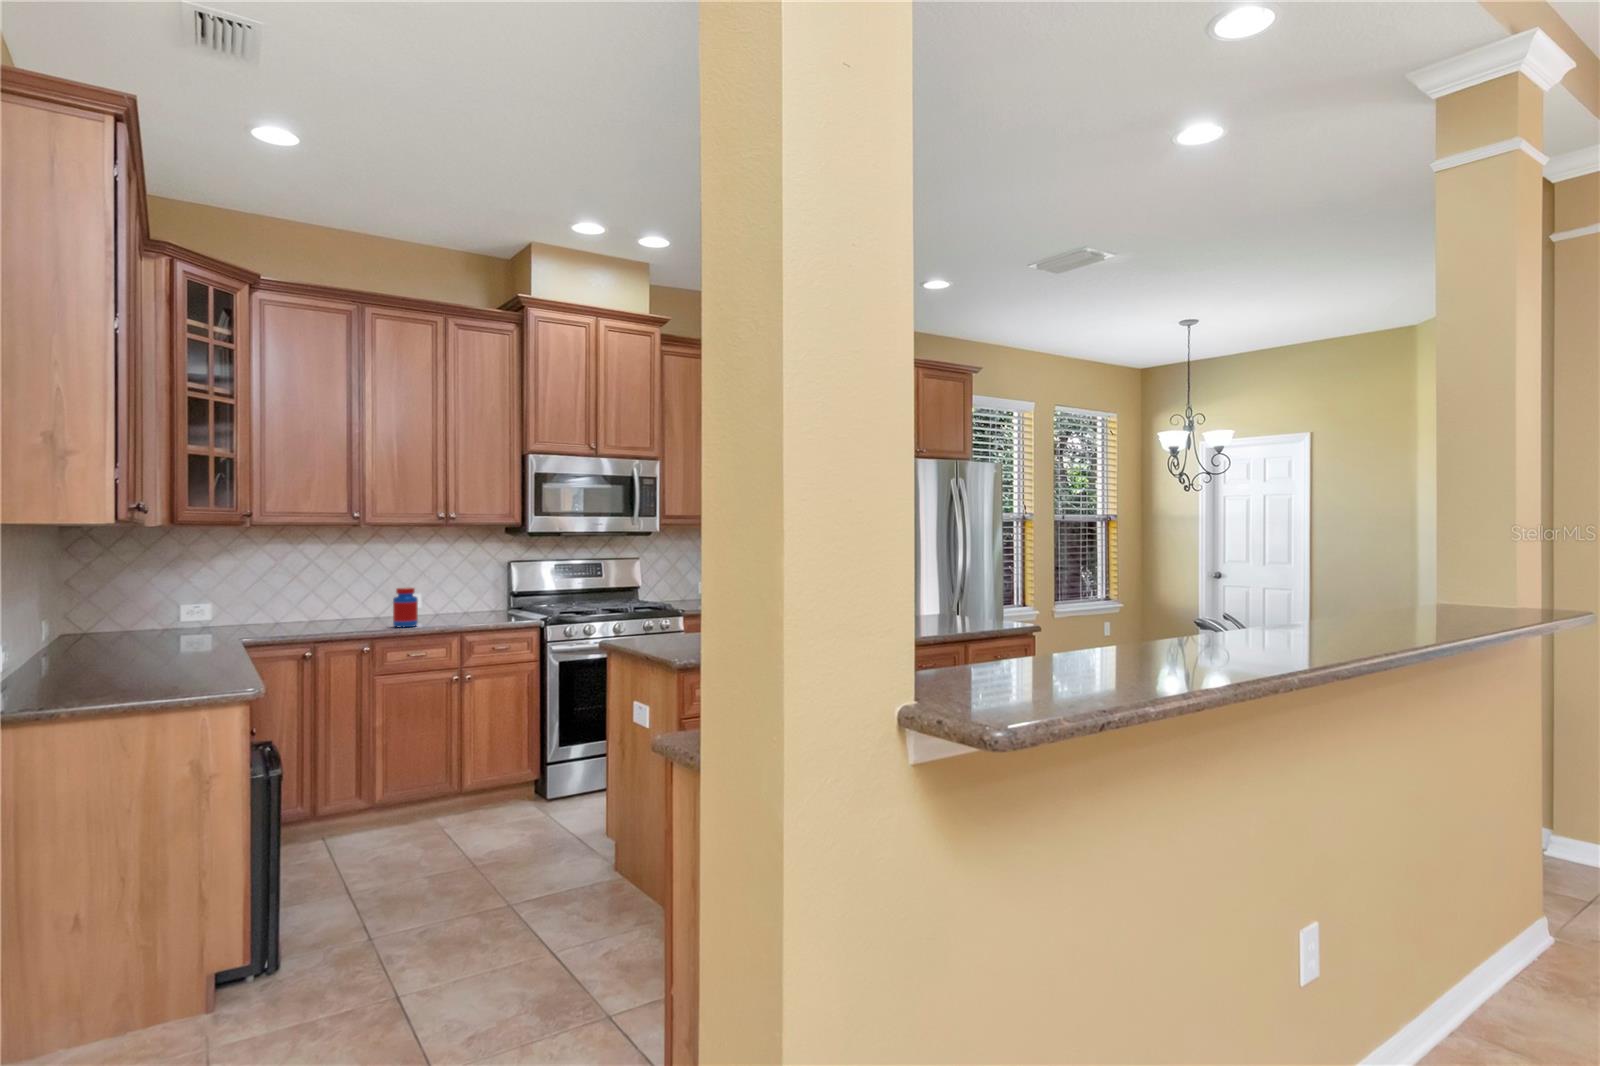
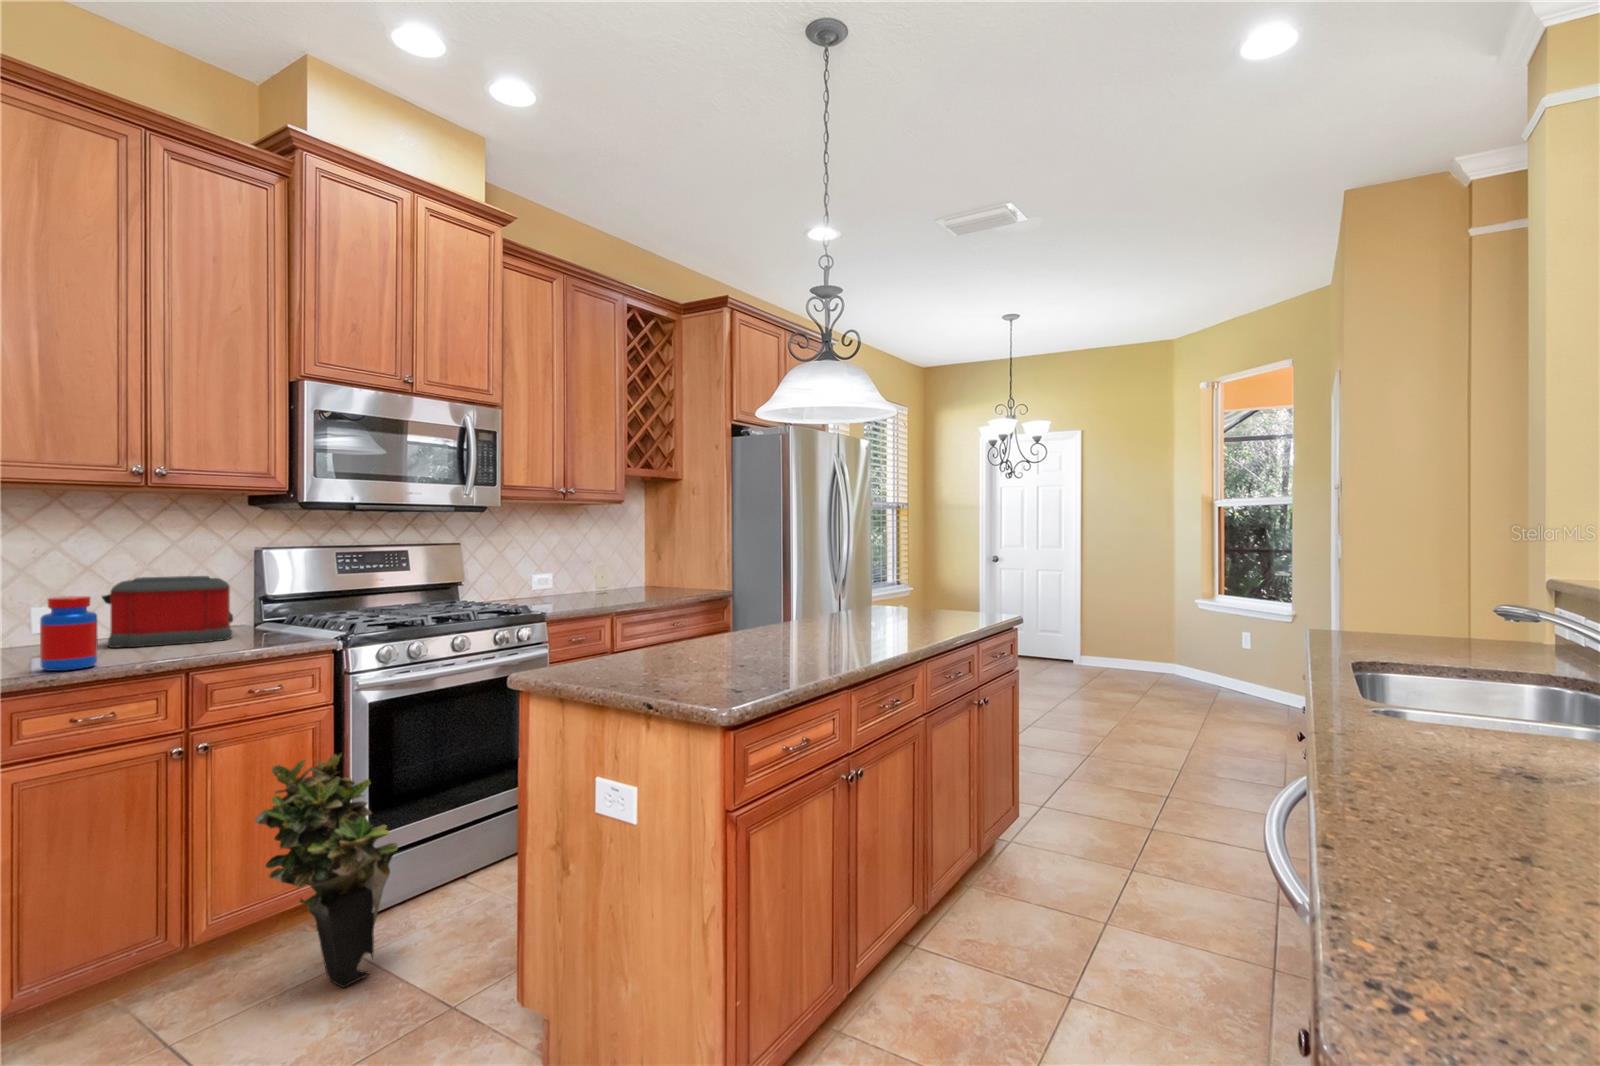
toaster: none [425,578,491,619] -> present [102,576,233,648]
potted plant: none [489,689,569,829] -> present [254,754,398,988]

